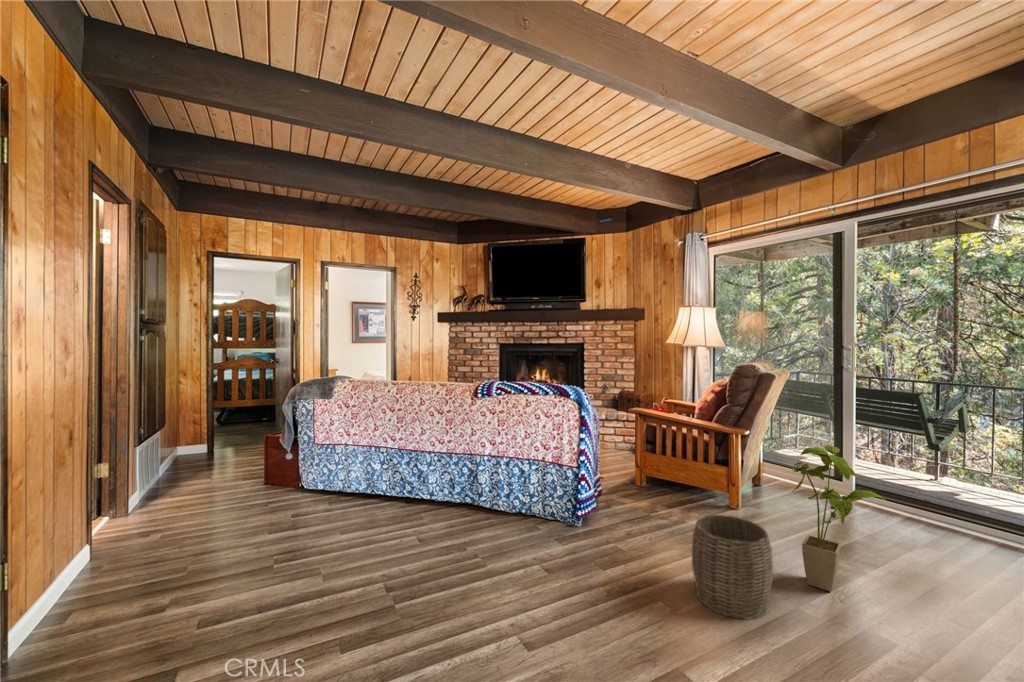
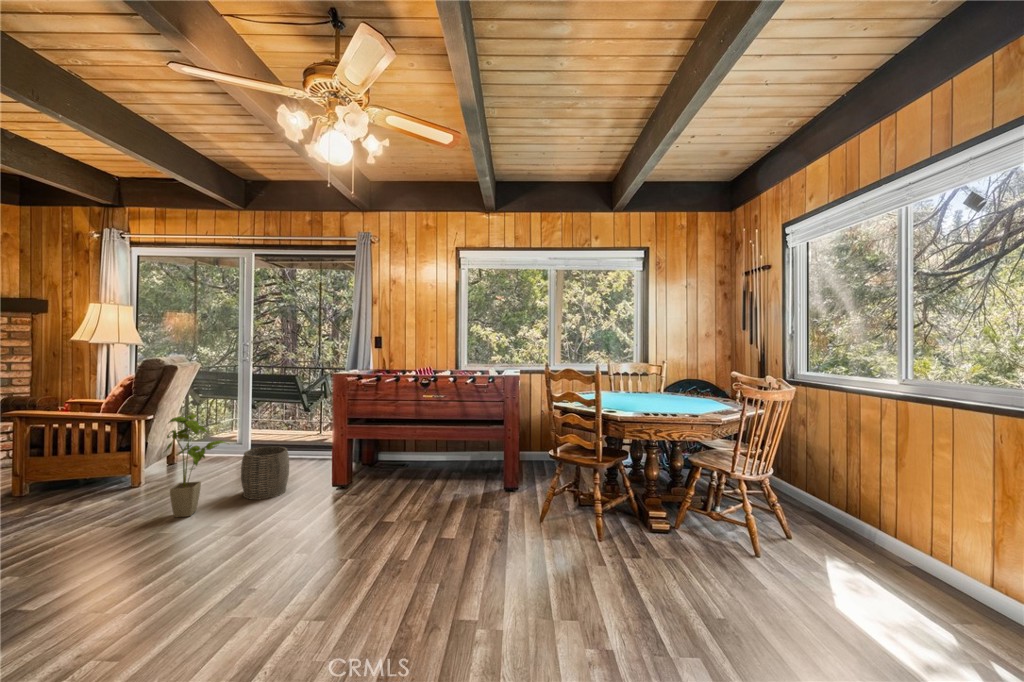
woven basket: present [692,515,773,619] -> present [241,446,289,500]

